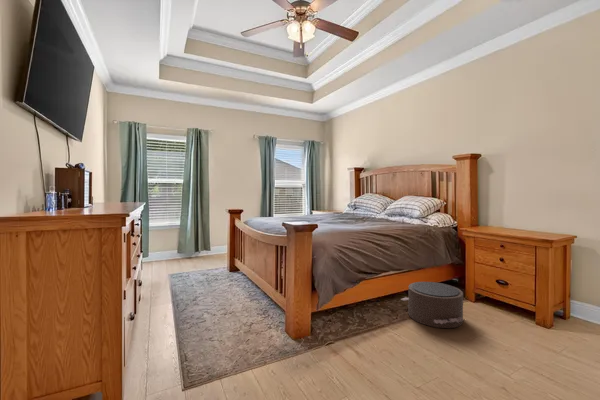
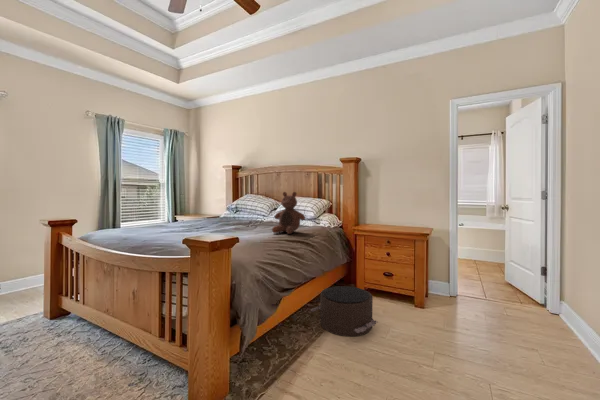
stuffed bear: none [368,191,399,228] -> present [272,192,305,234]

